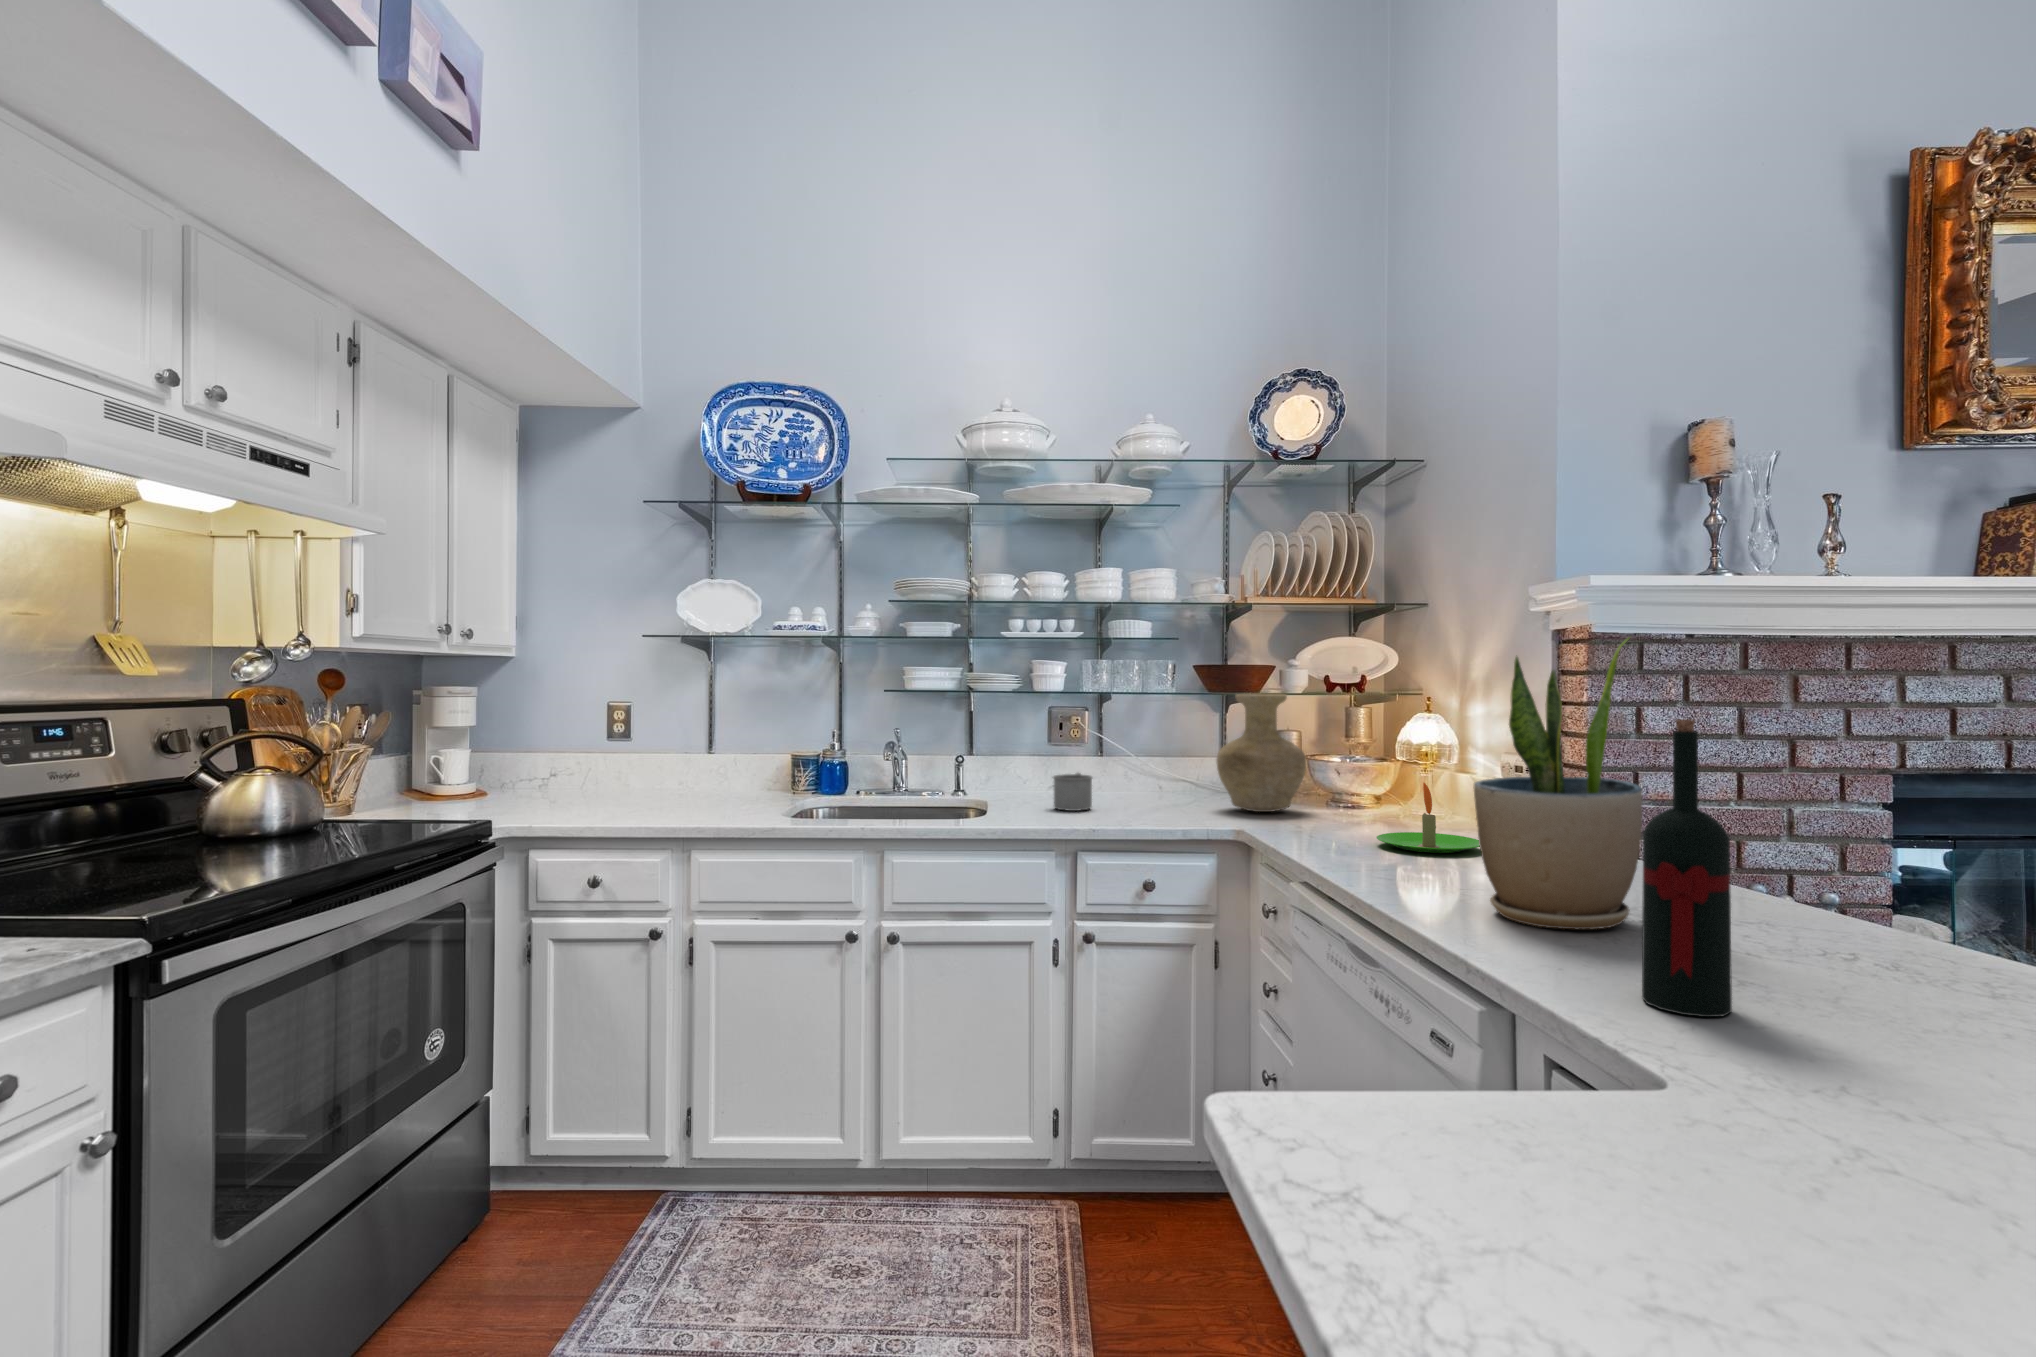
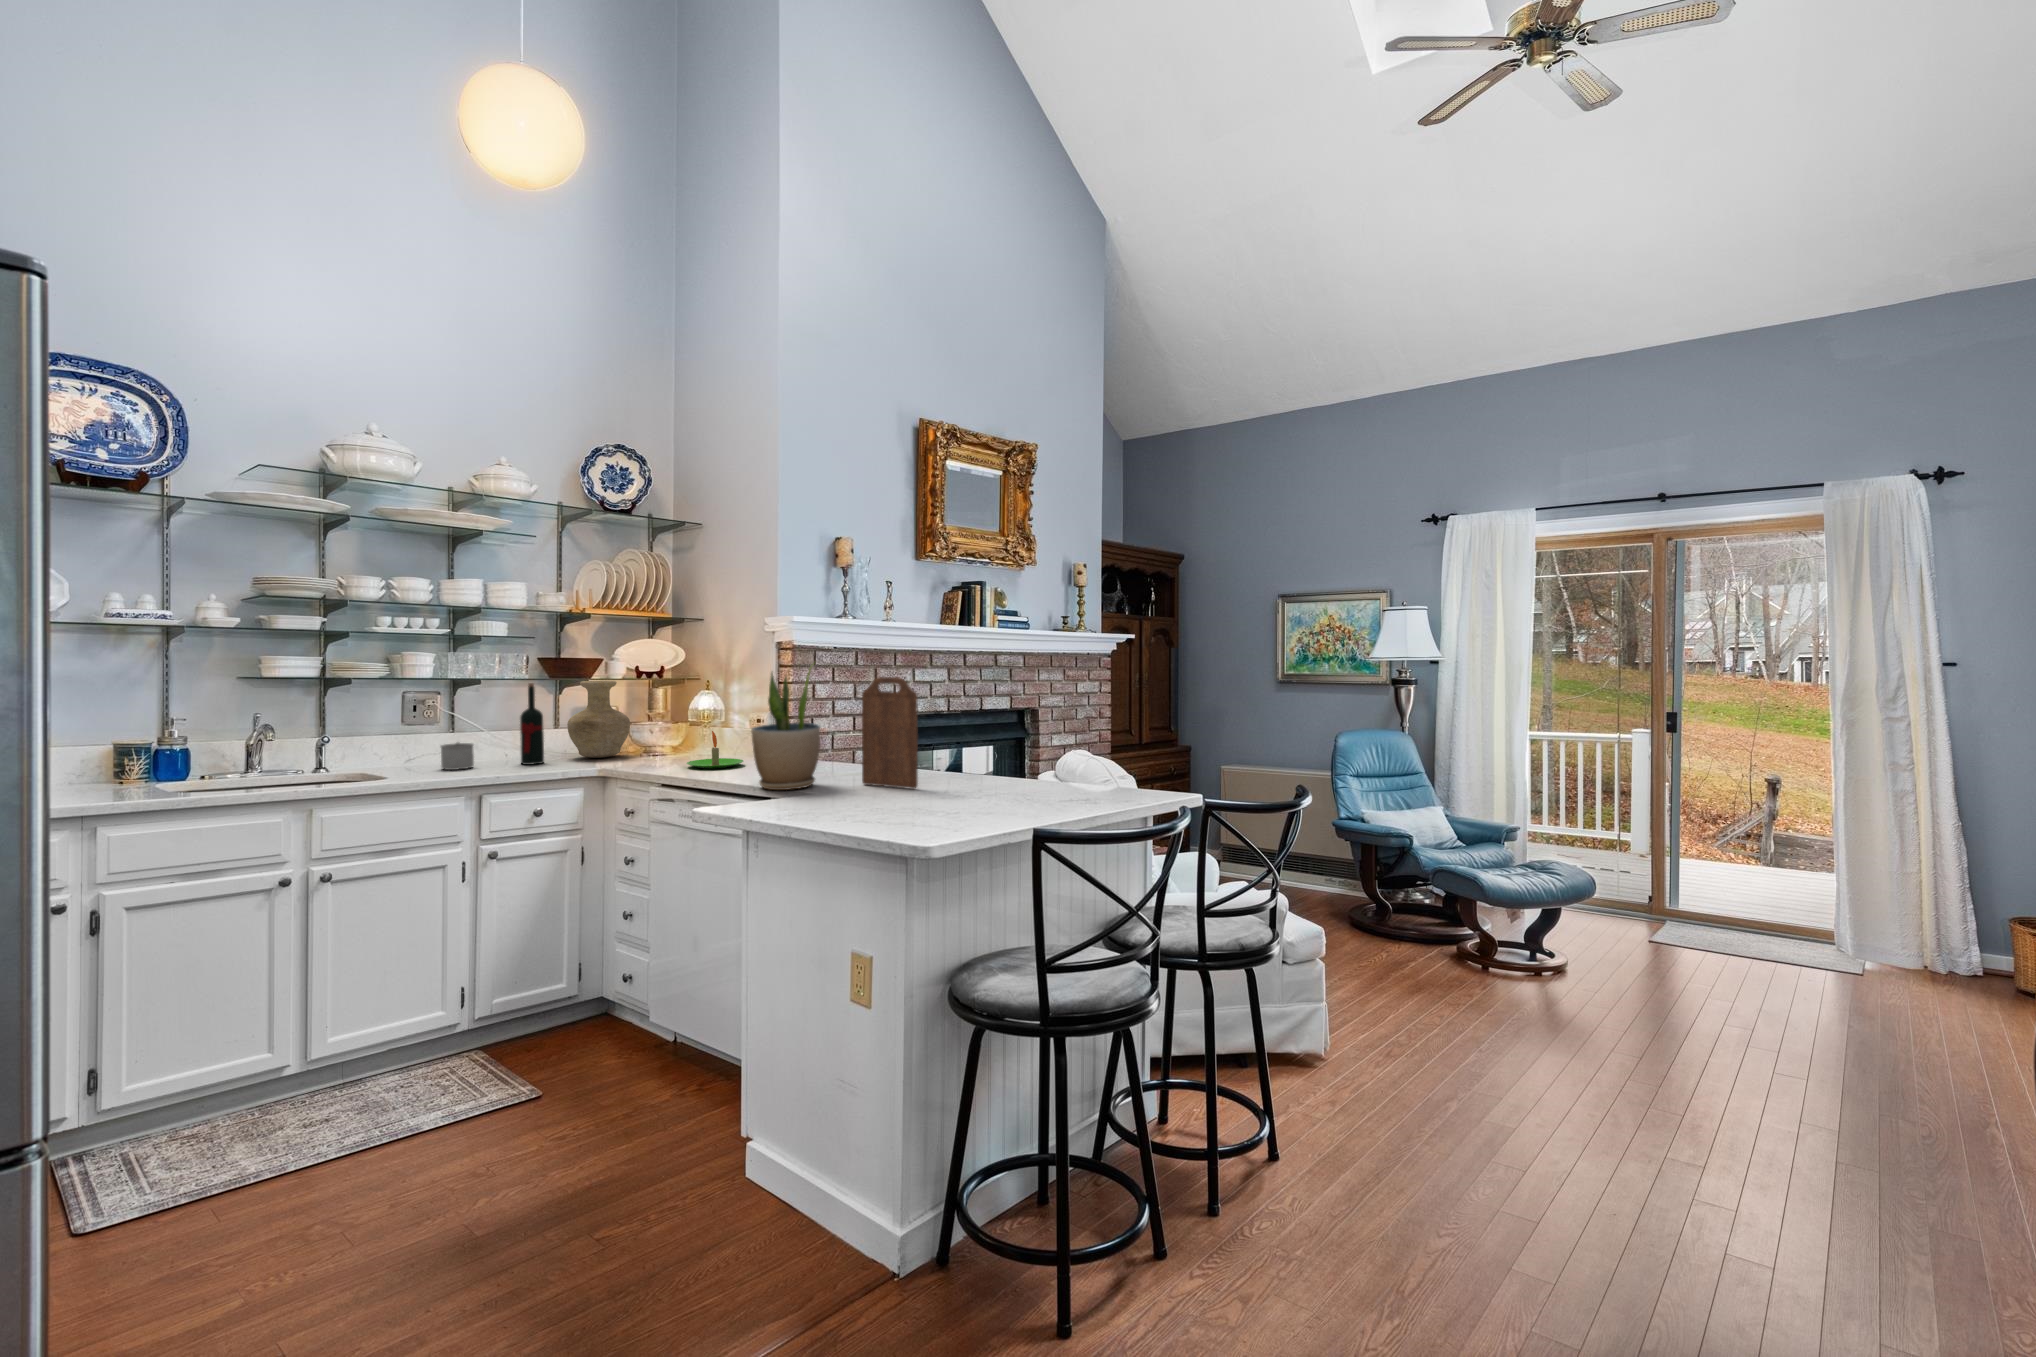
cutting board: none [1763,673,1958,987] -> present [862,677,918,789]
wine bottle: present [1642,719,1732,1017] -> present [520,683,544,765]

